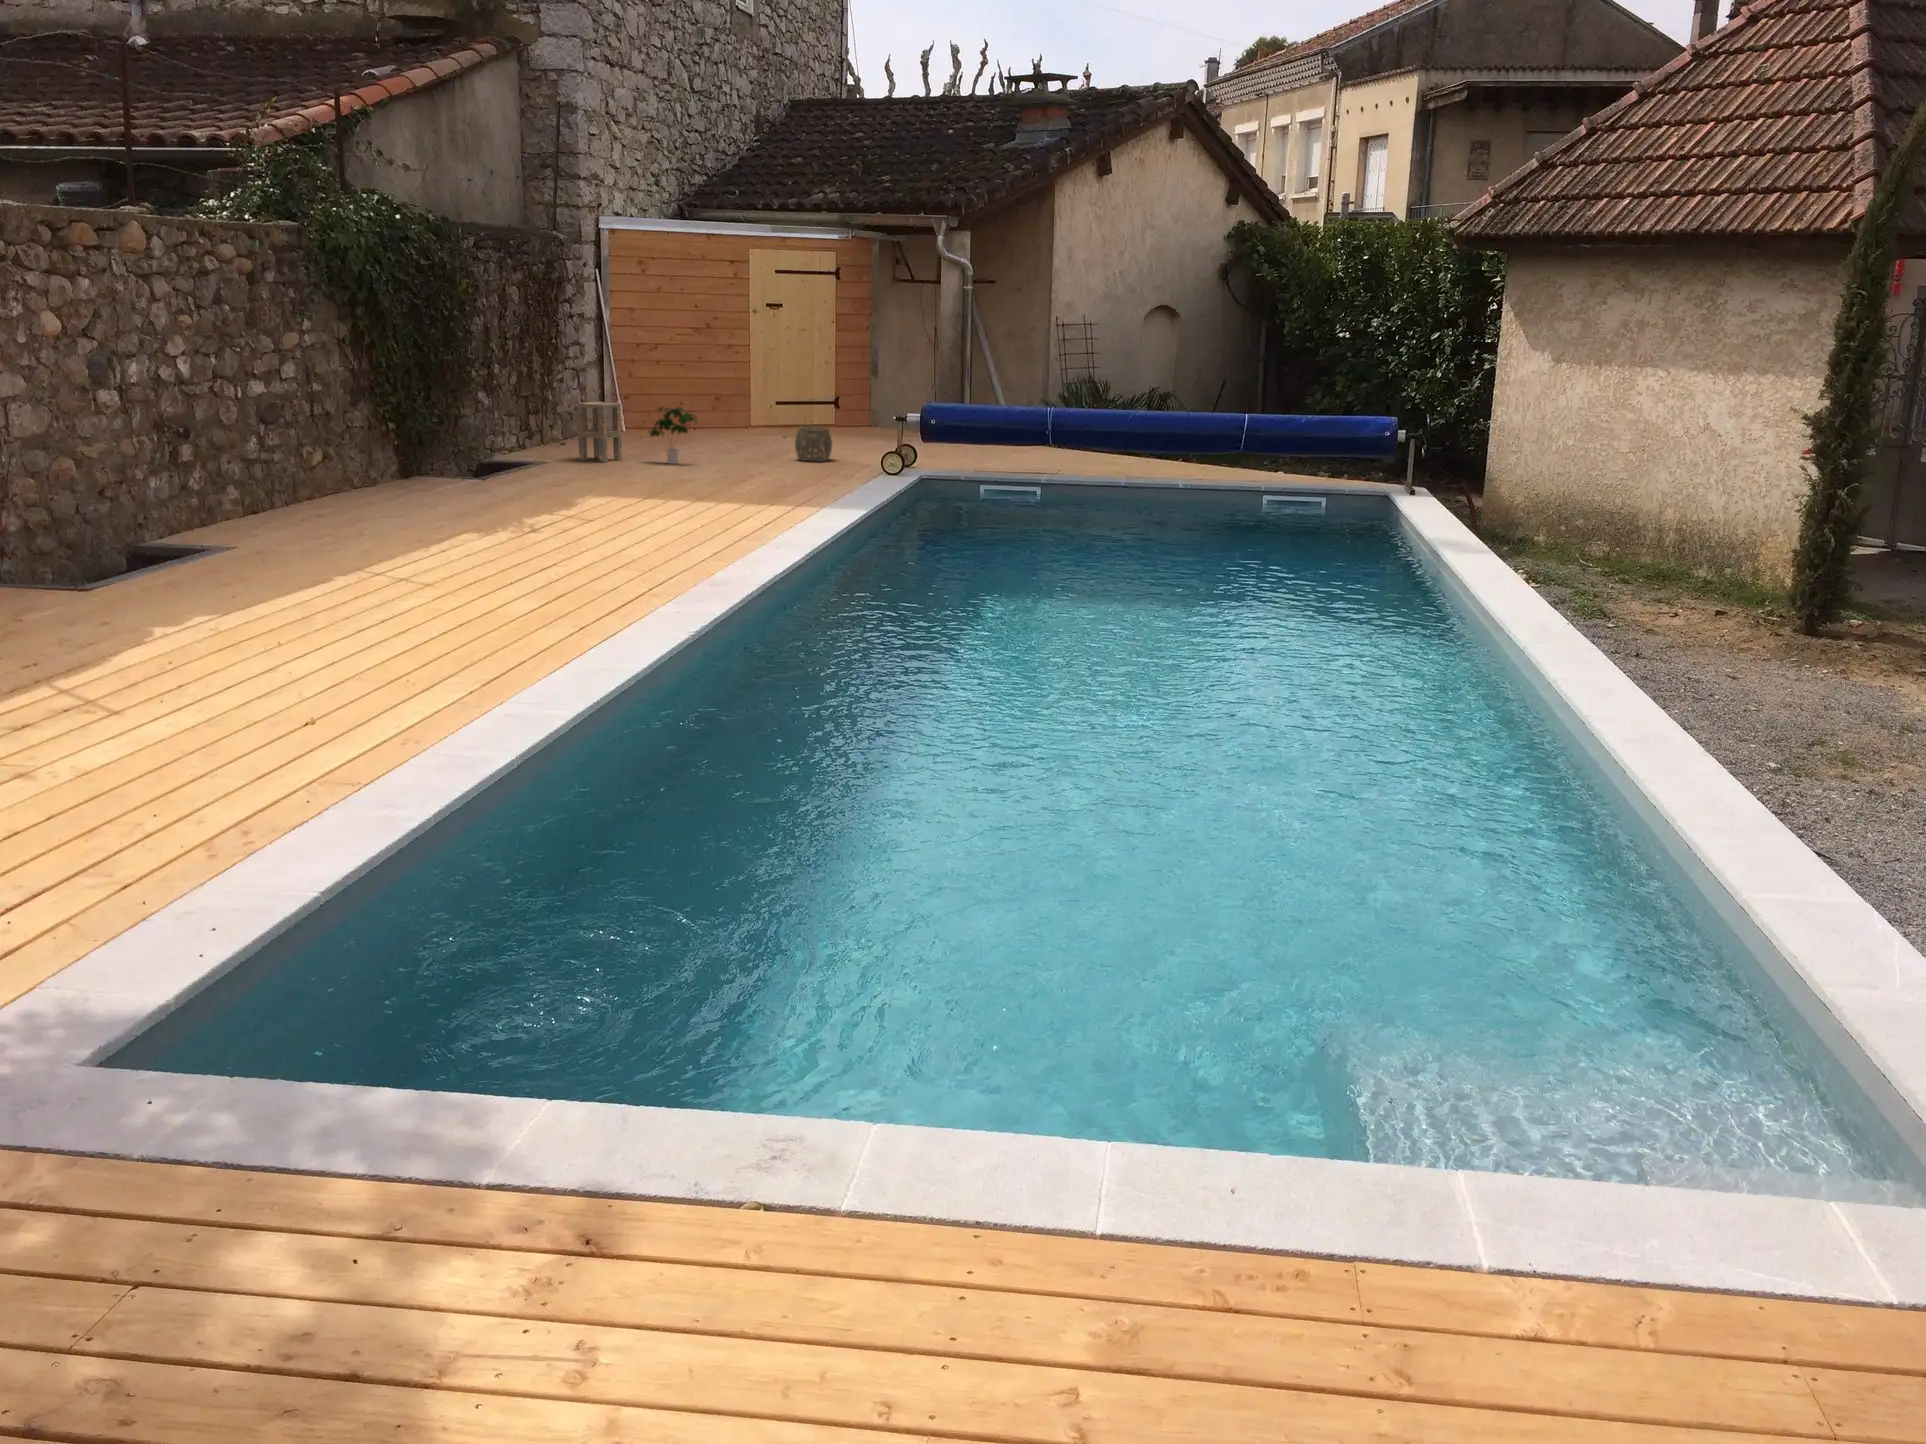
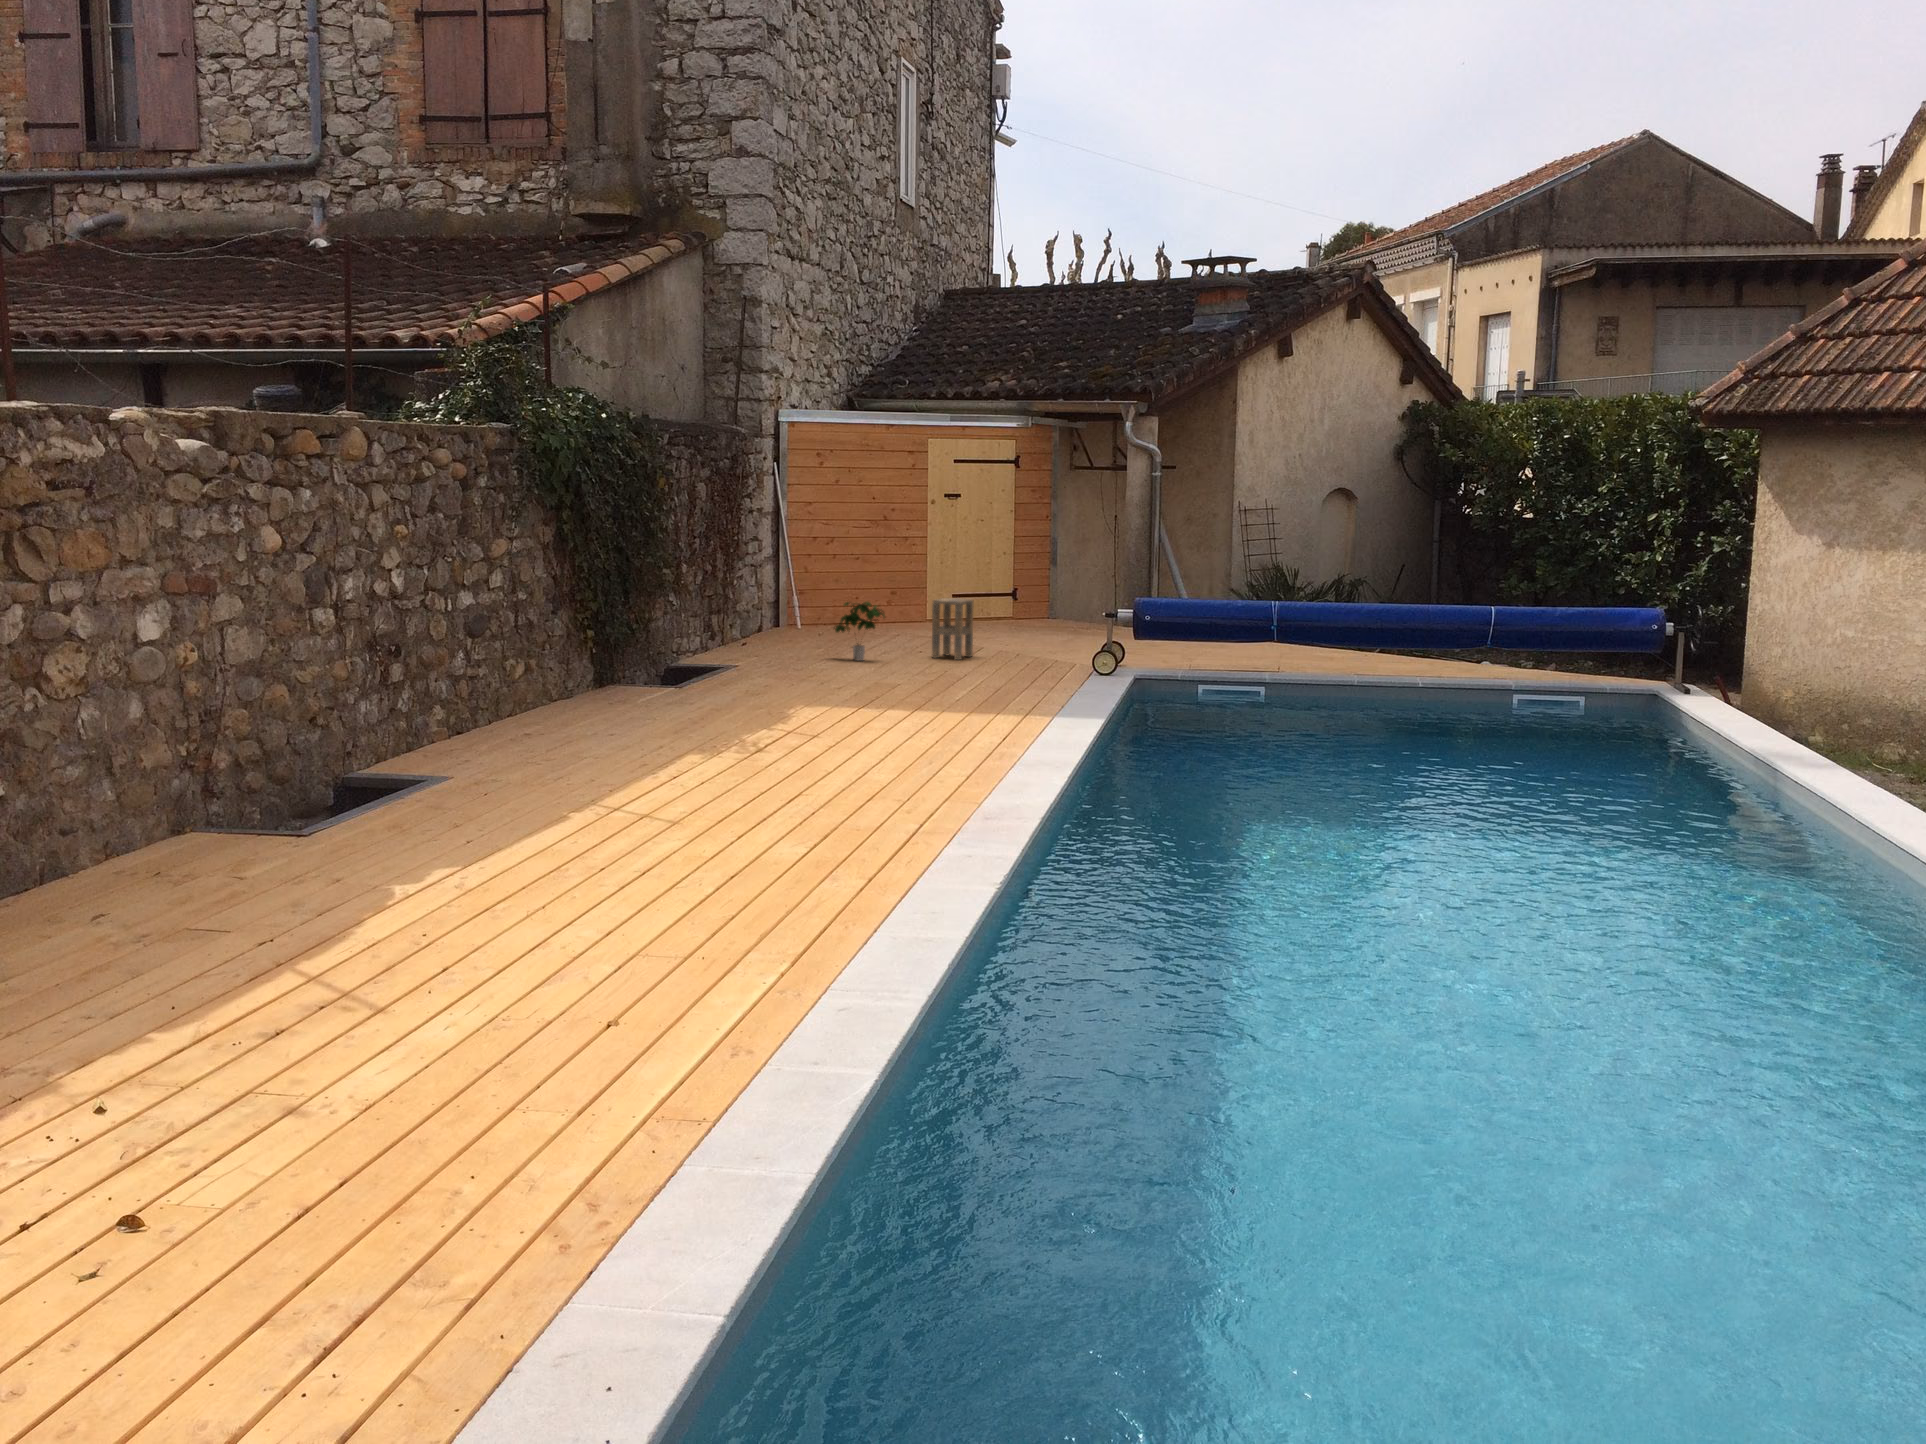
side table: present [577,402,622,463] -> present [932,598,973,660]
woven basket: present [795,426,832,461] -> none [981,619,1021,656]

